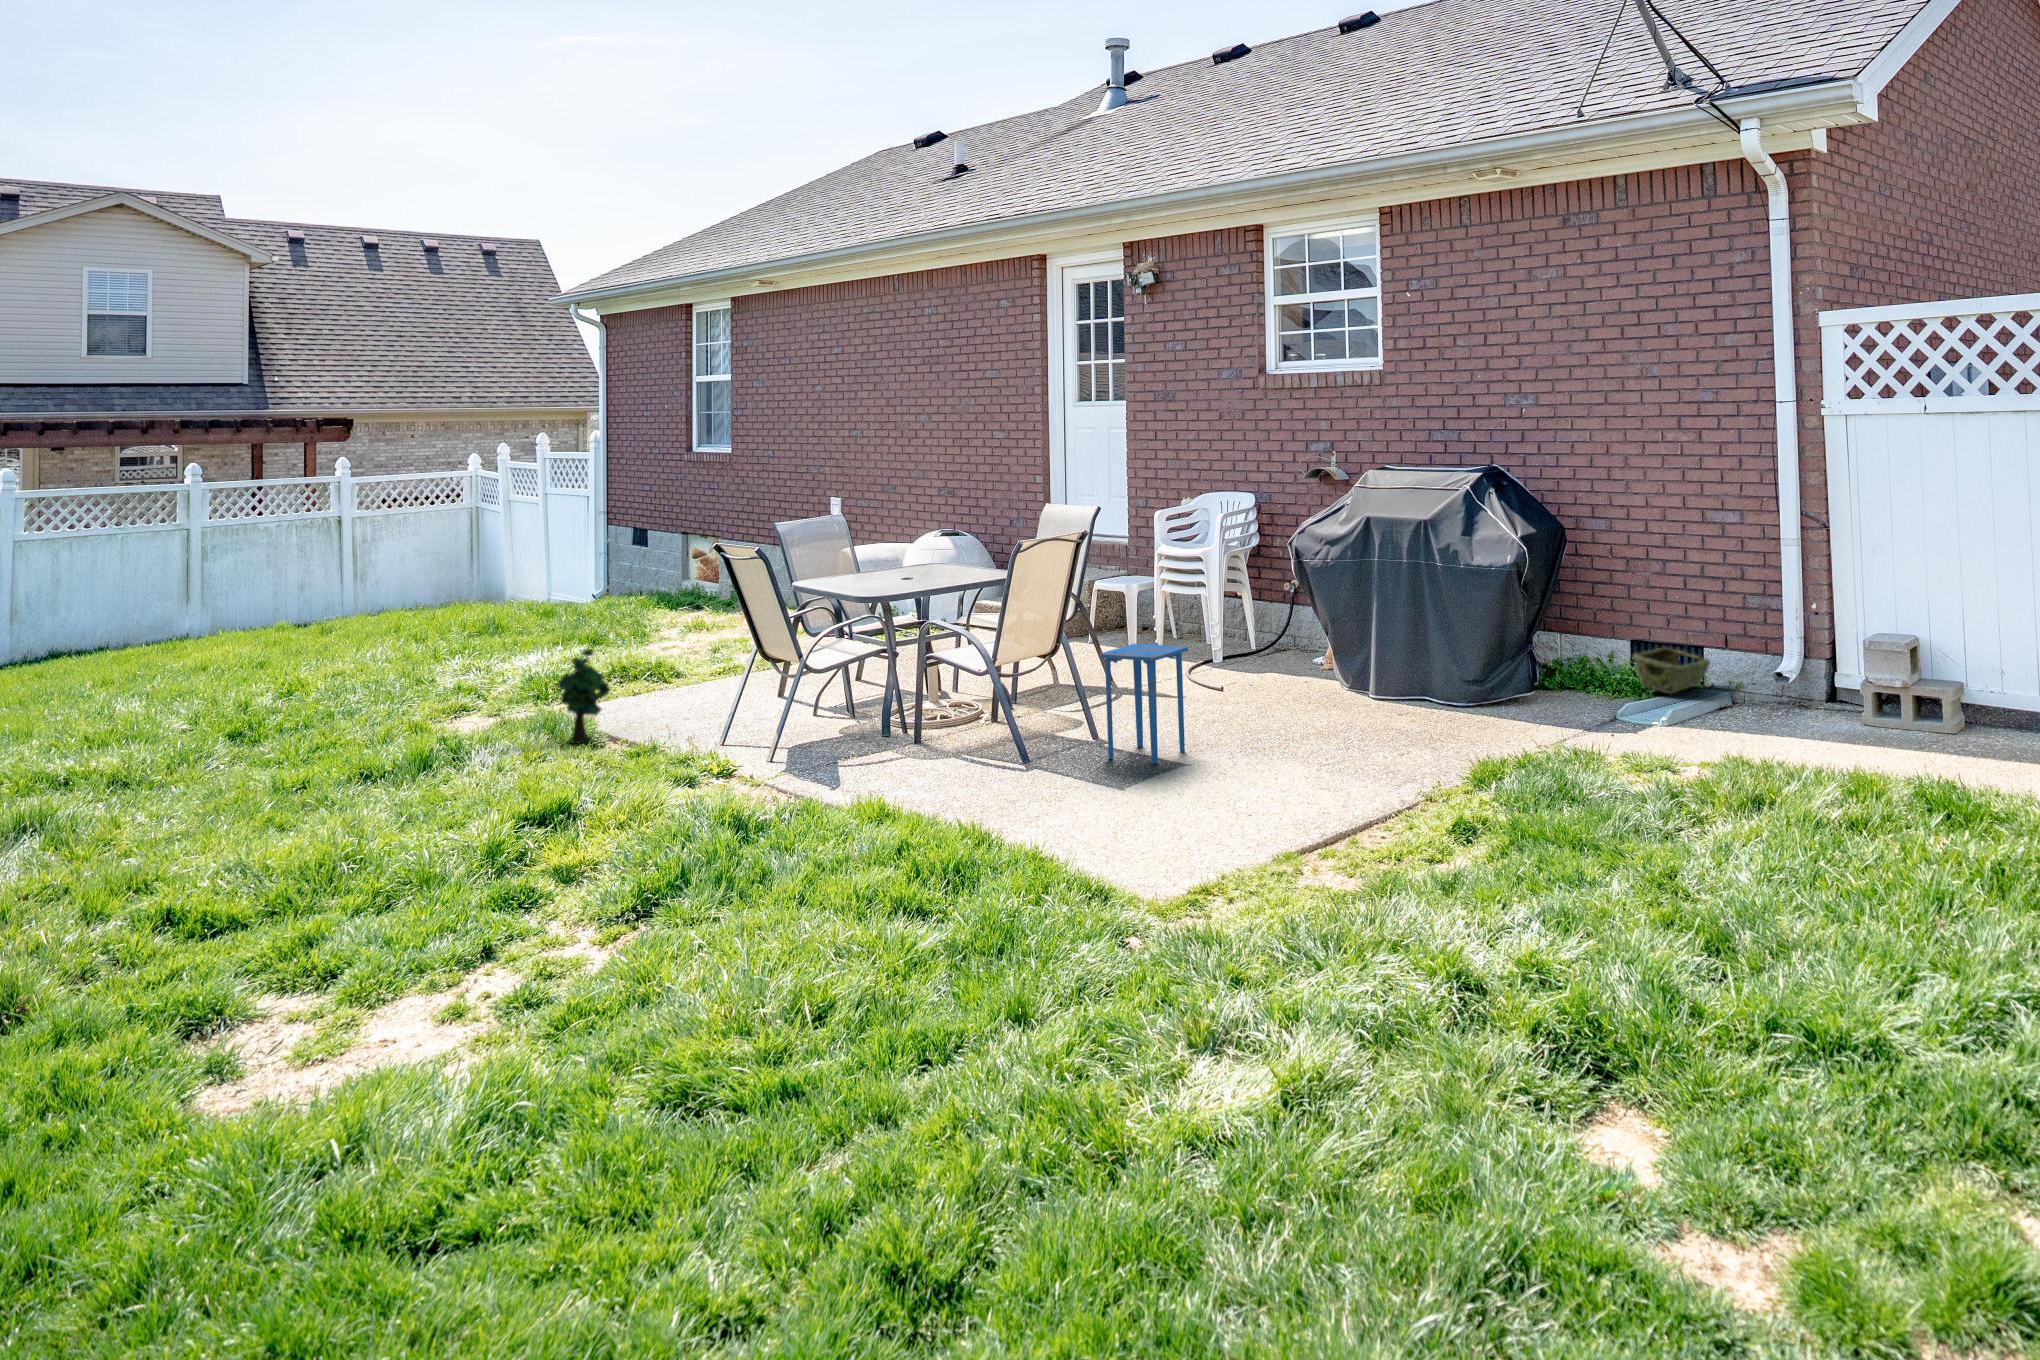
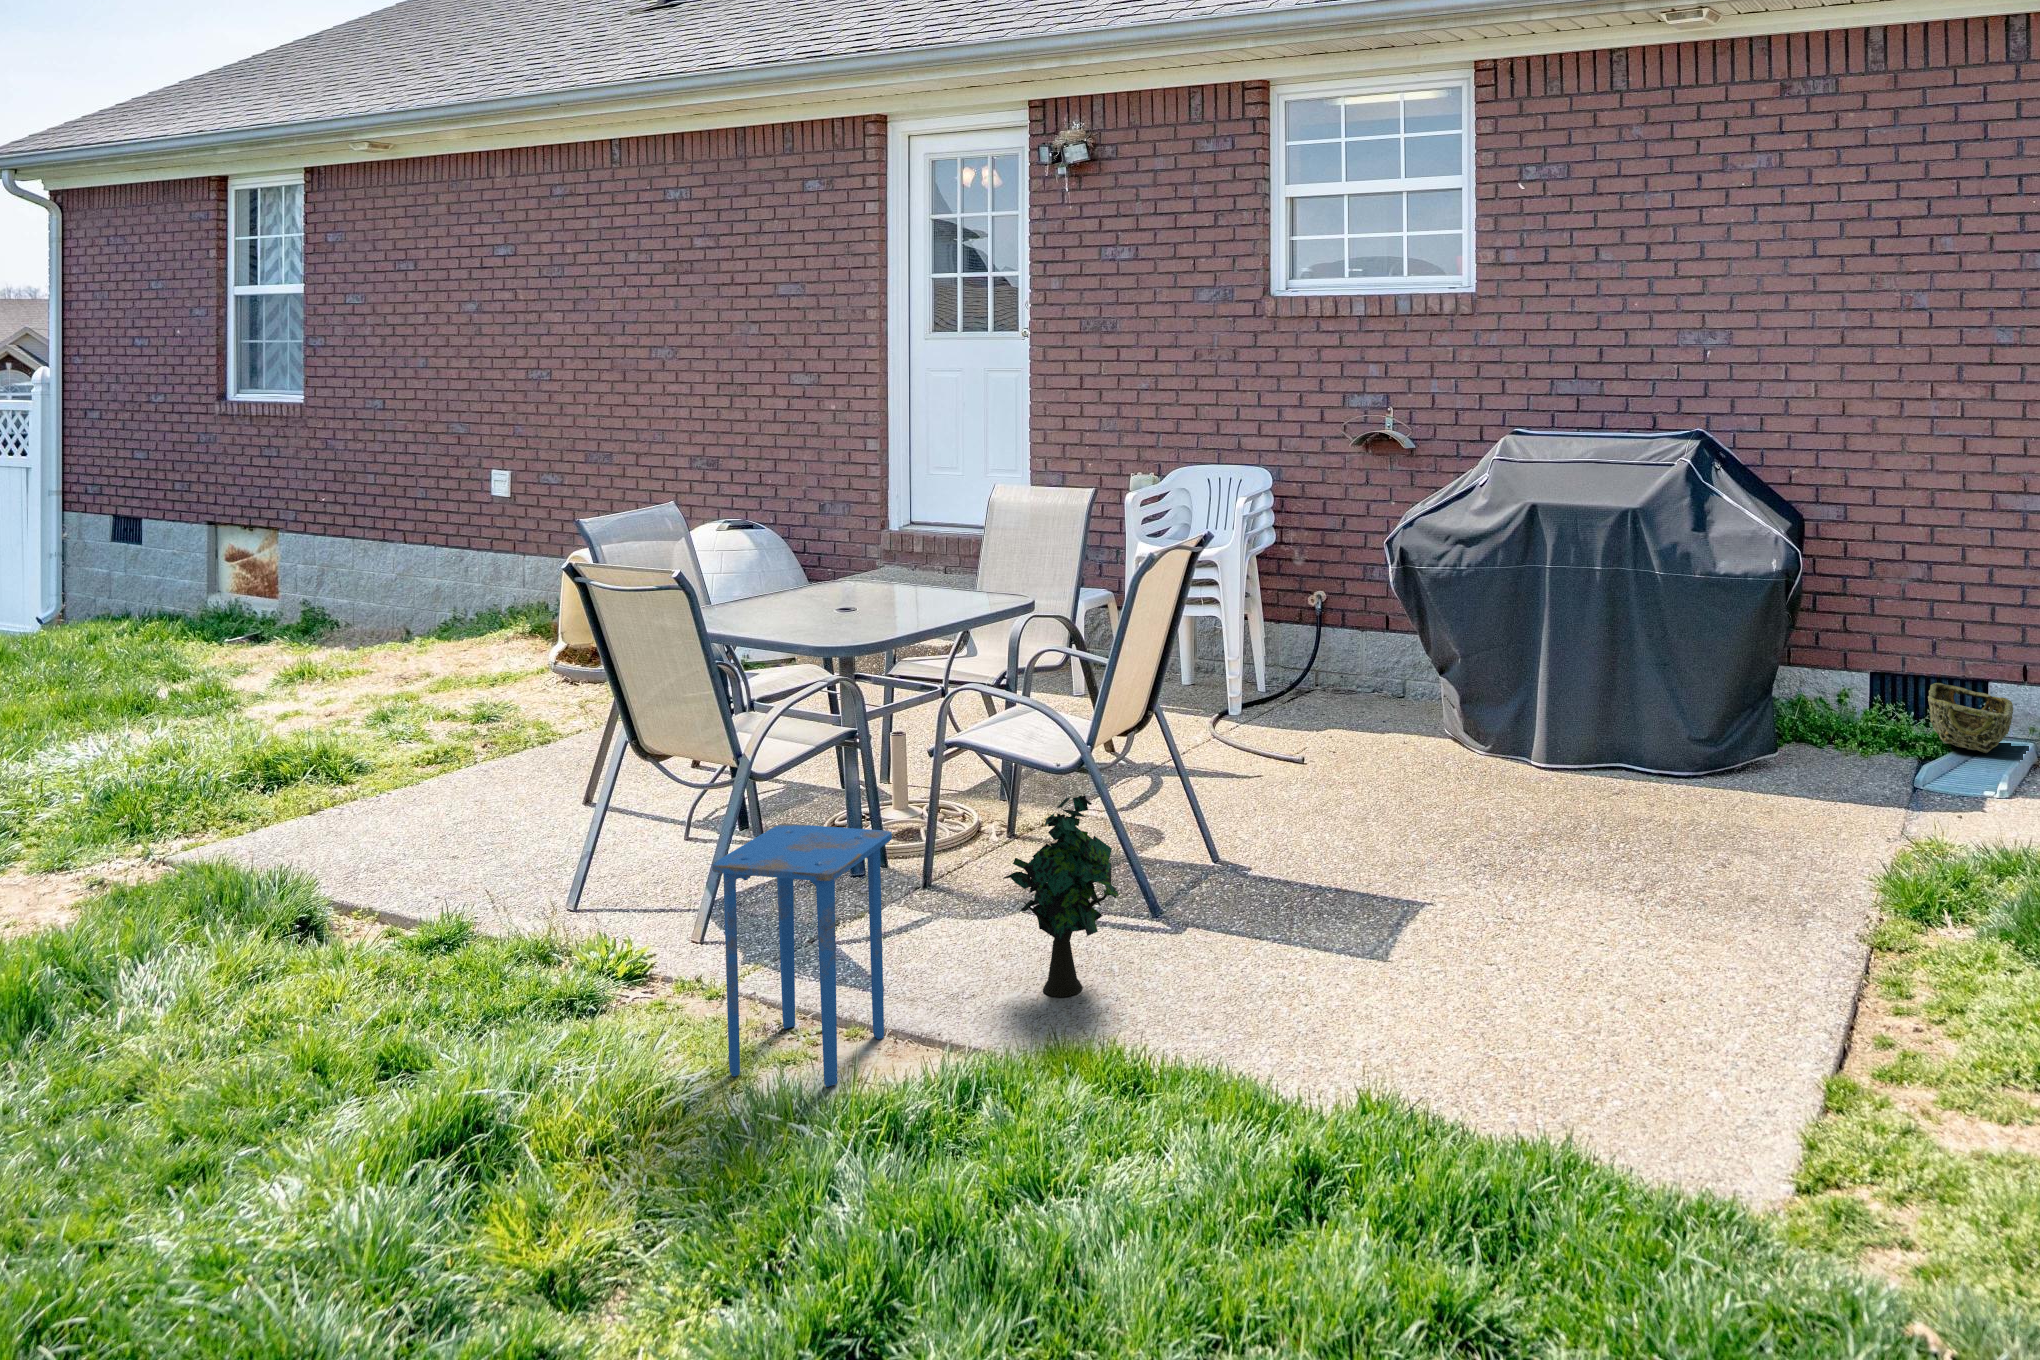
side table: present [1100,644,1188,764] -> present [712,824,892,1087]
decorative plant: present [555,649,610,744] -> present [1003,796,1119,997]

